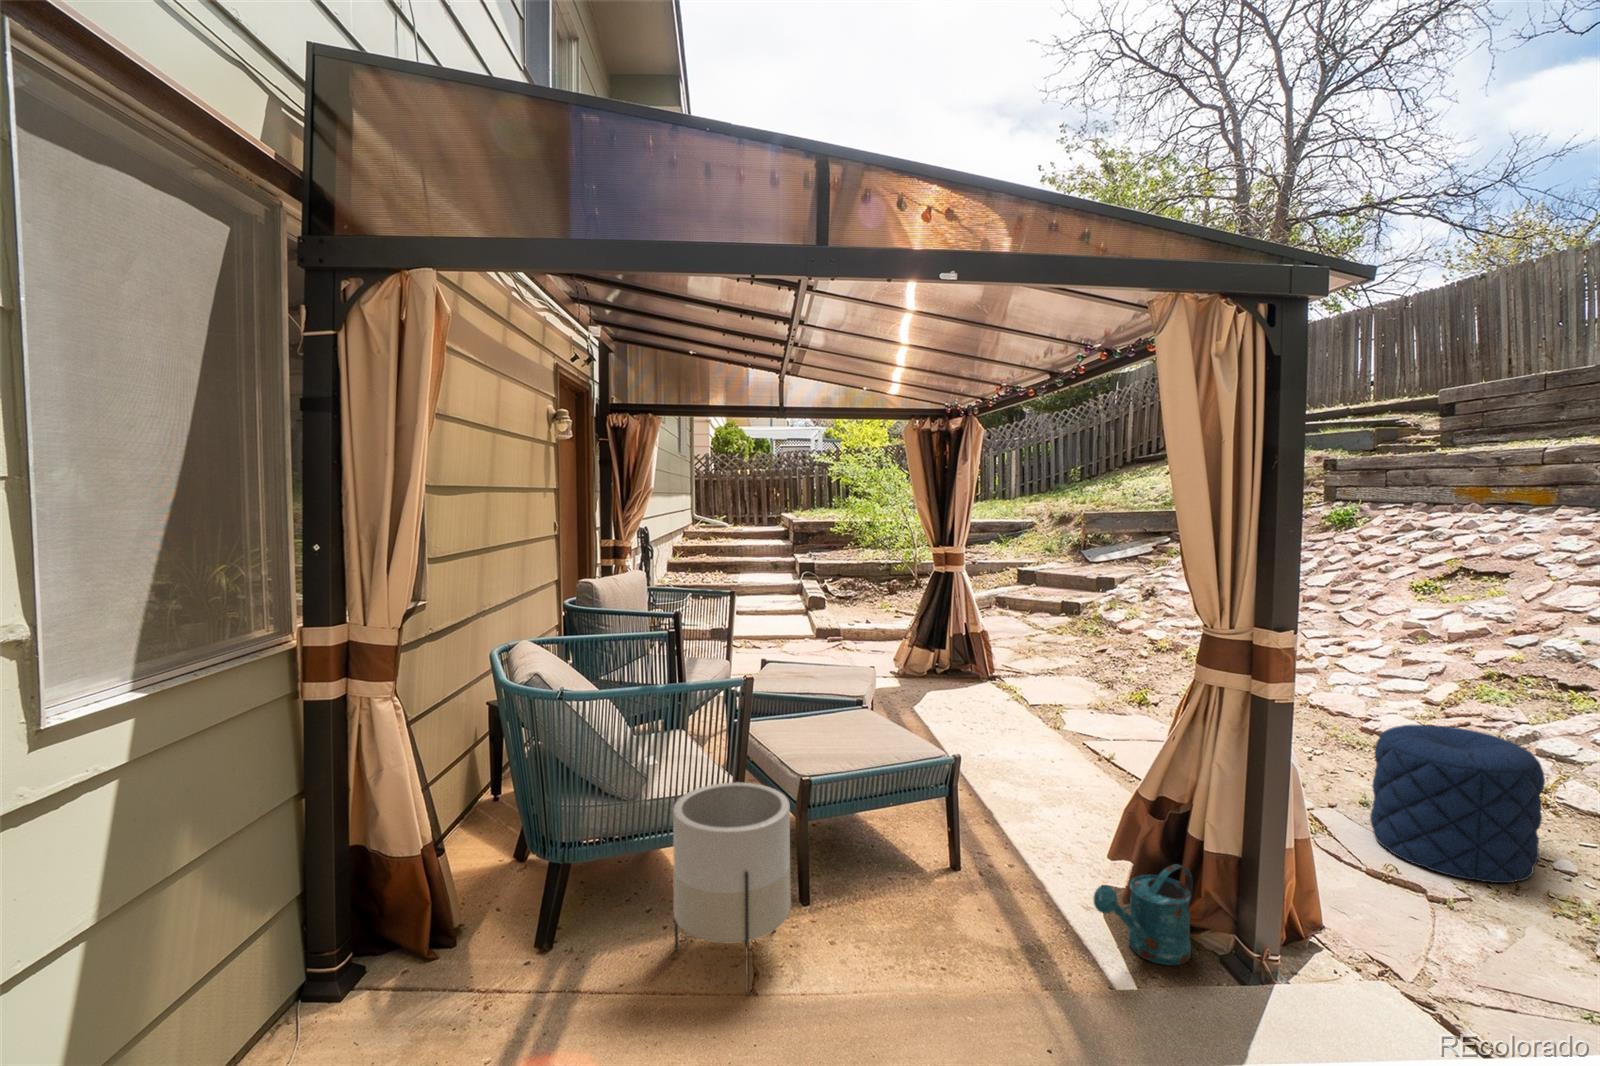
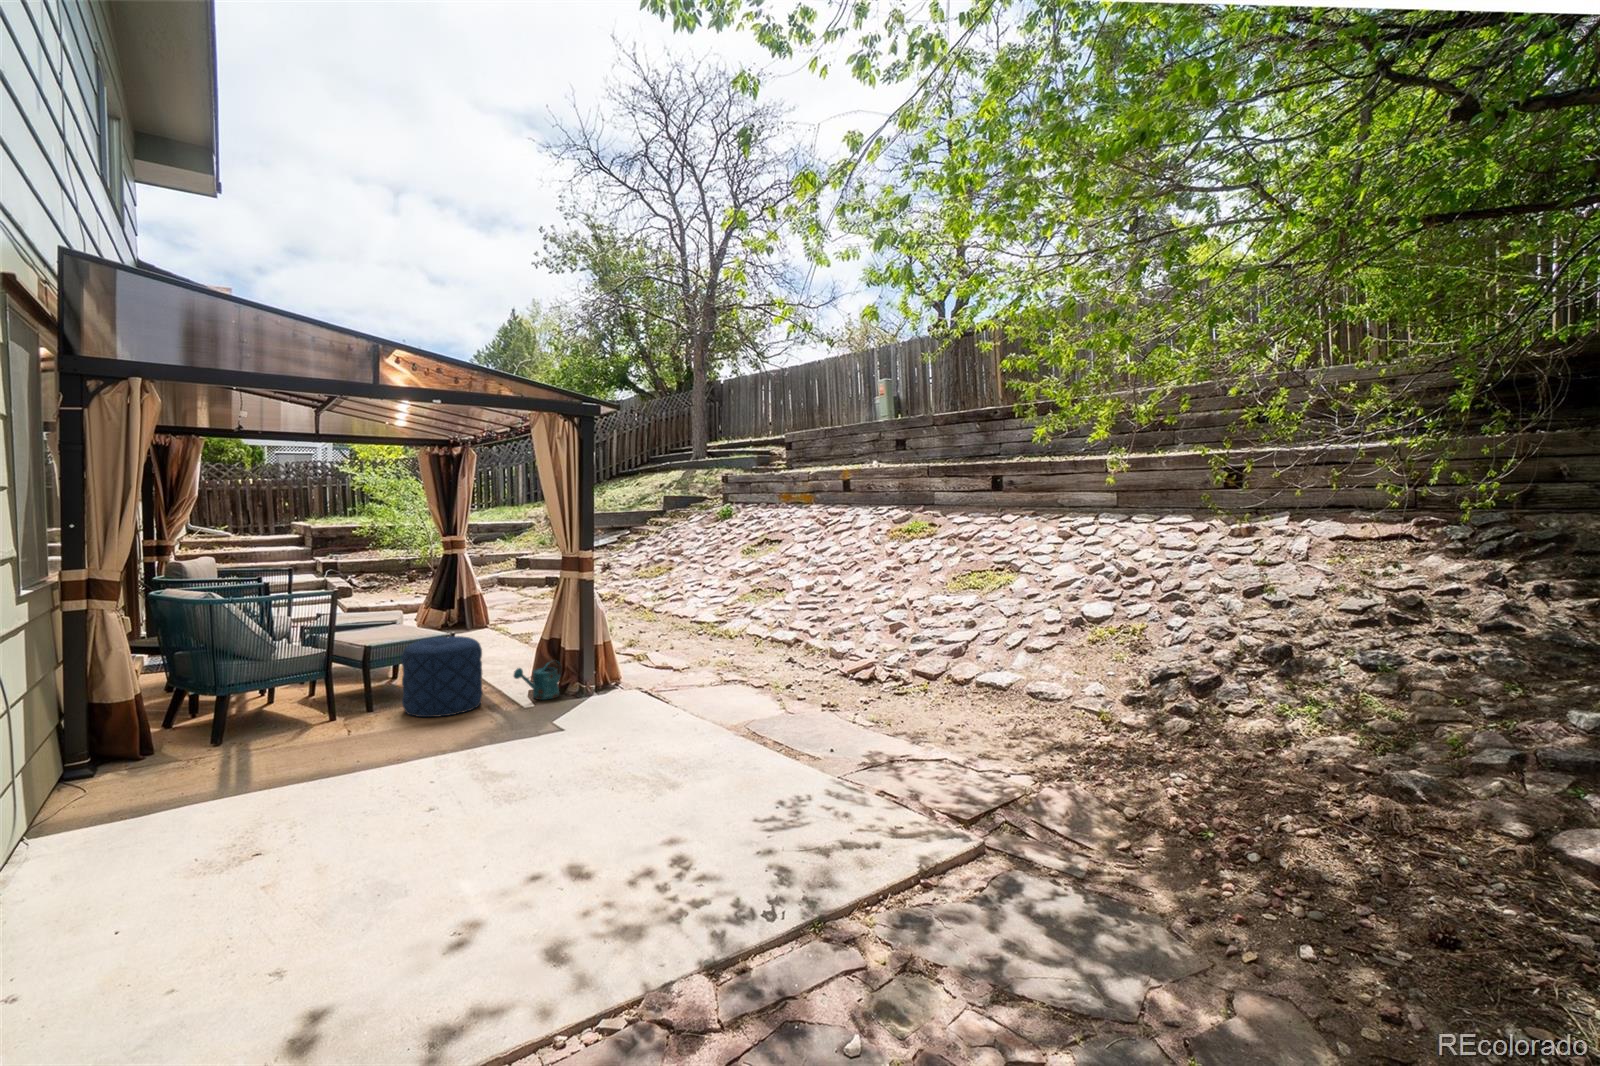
pouf: present [1370,725,1545,883] -> present [401,636,483,717]
planter: present [673,782,791,996] -> none [291,647,361,736]

